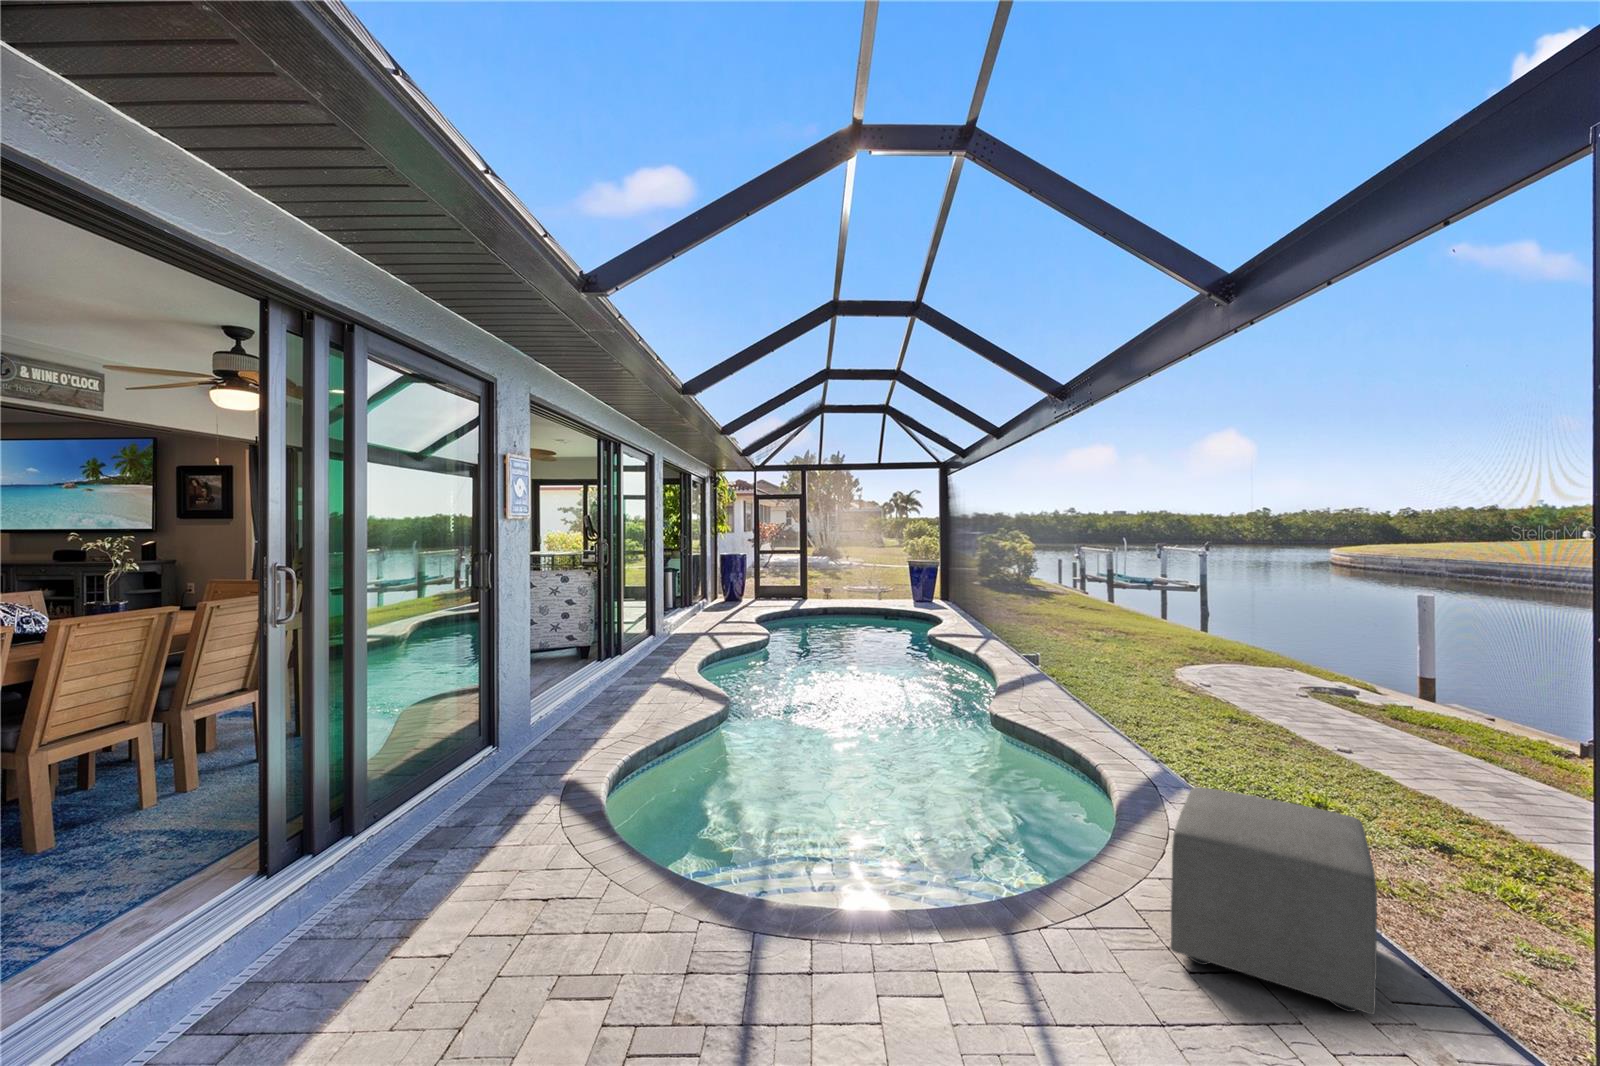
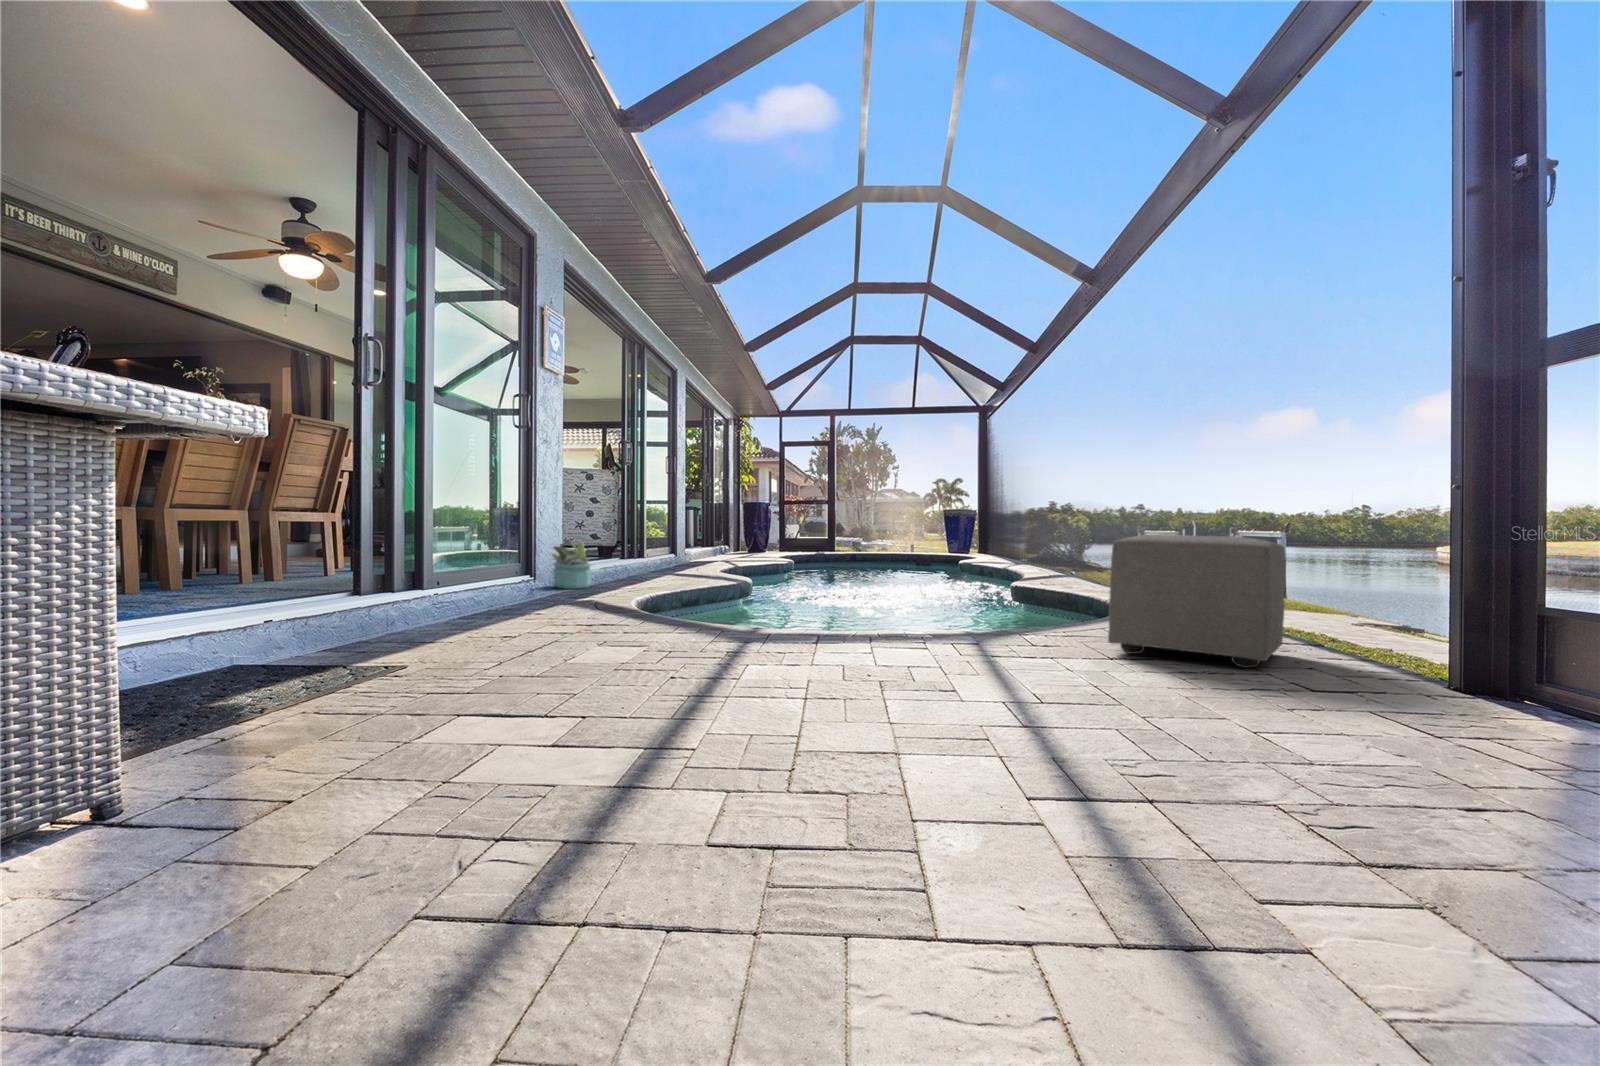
decorative plant: none [513,703,565,760] -> present [549,542,592,589]

